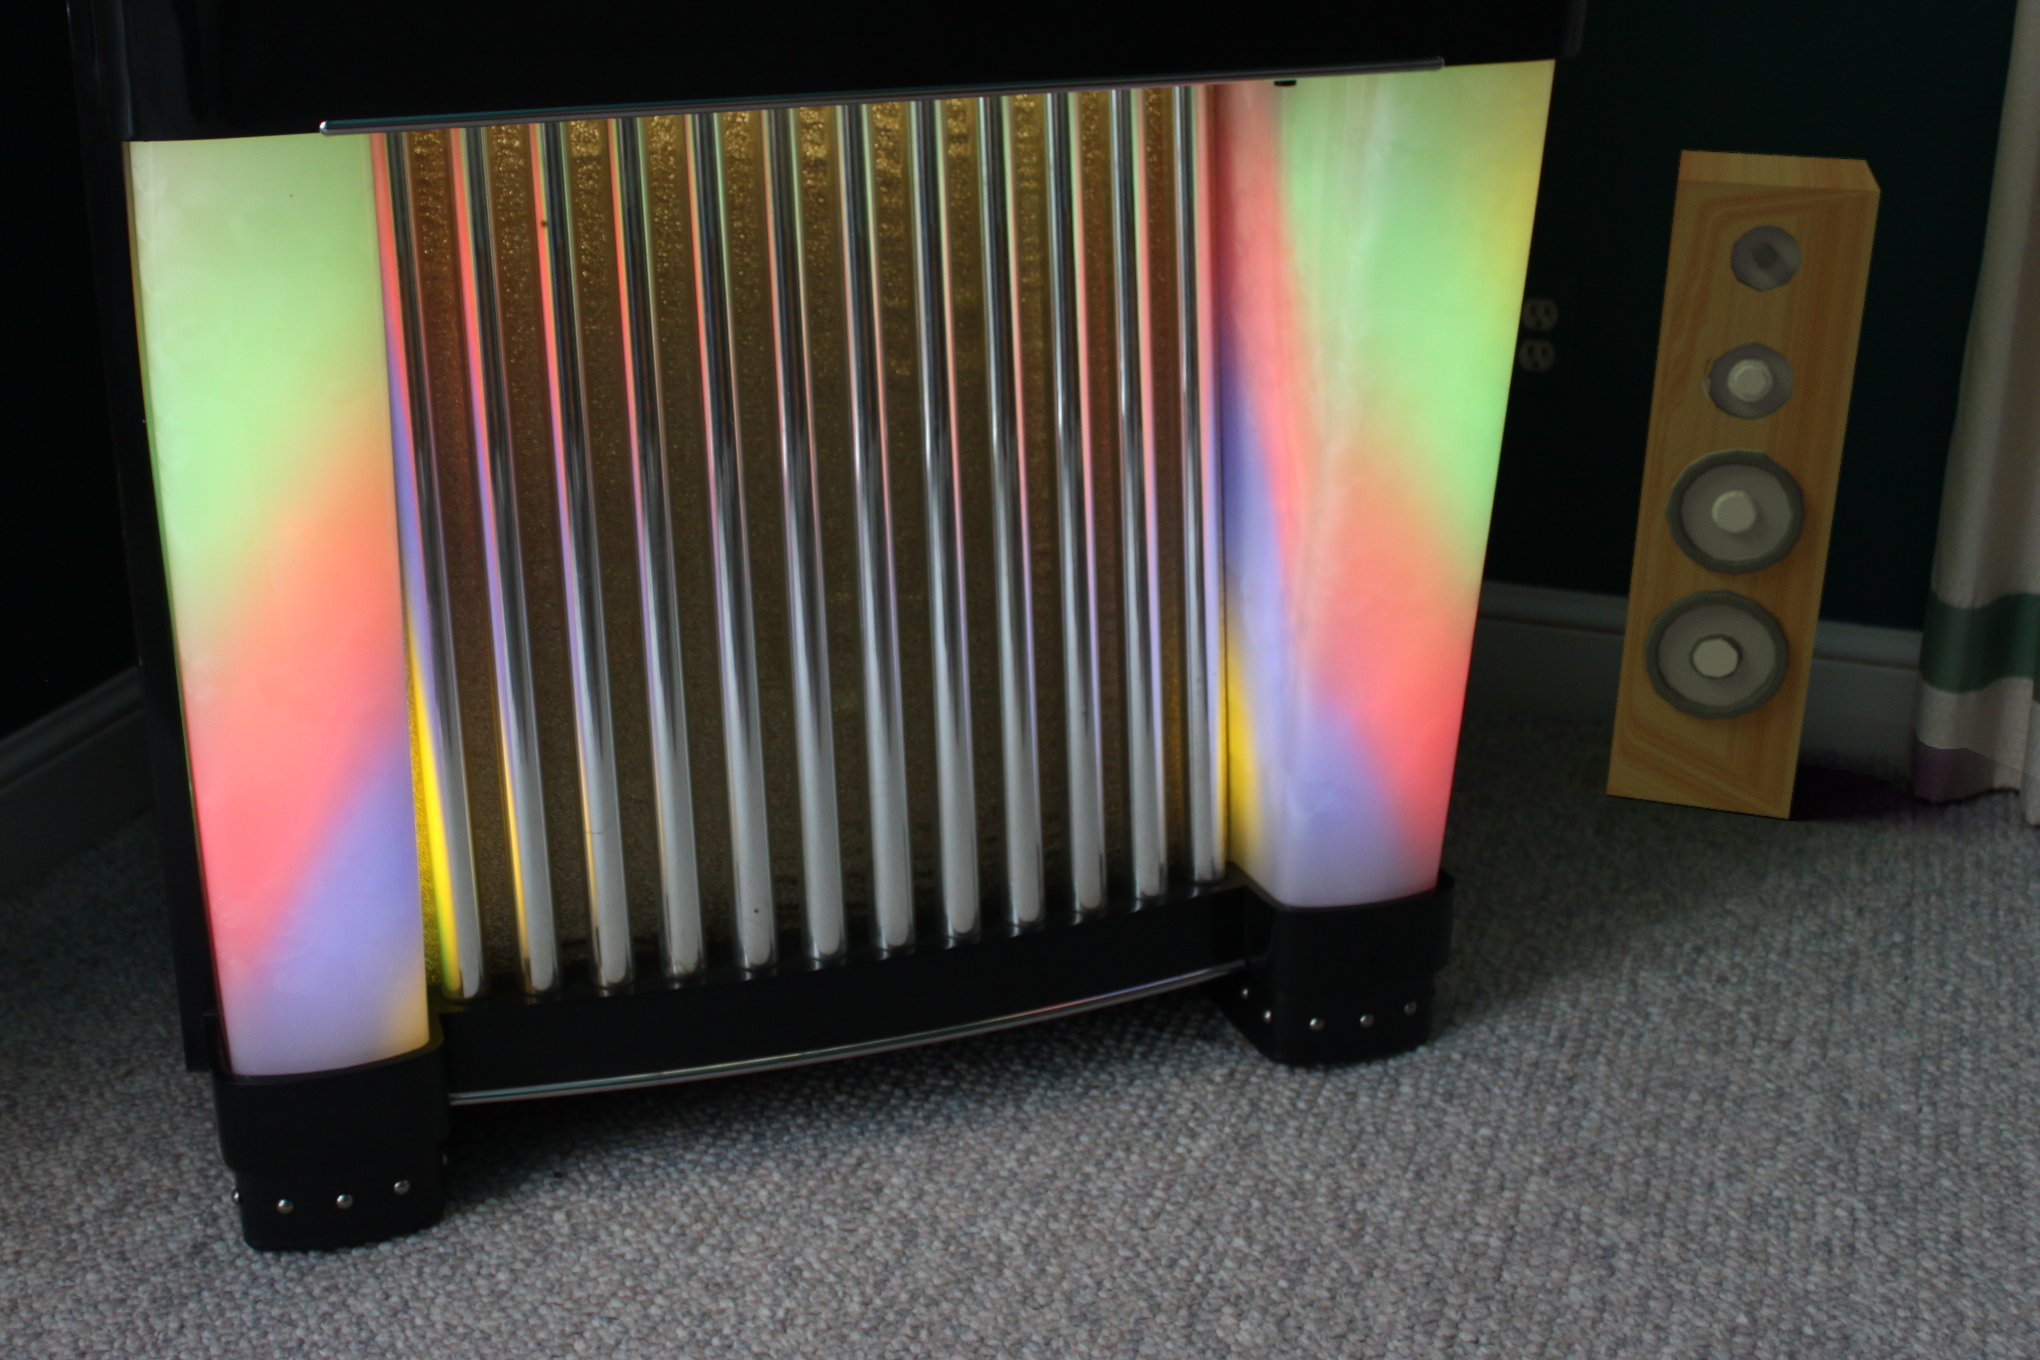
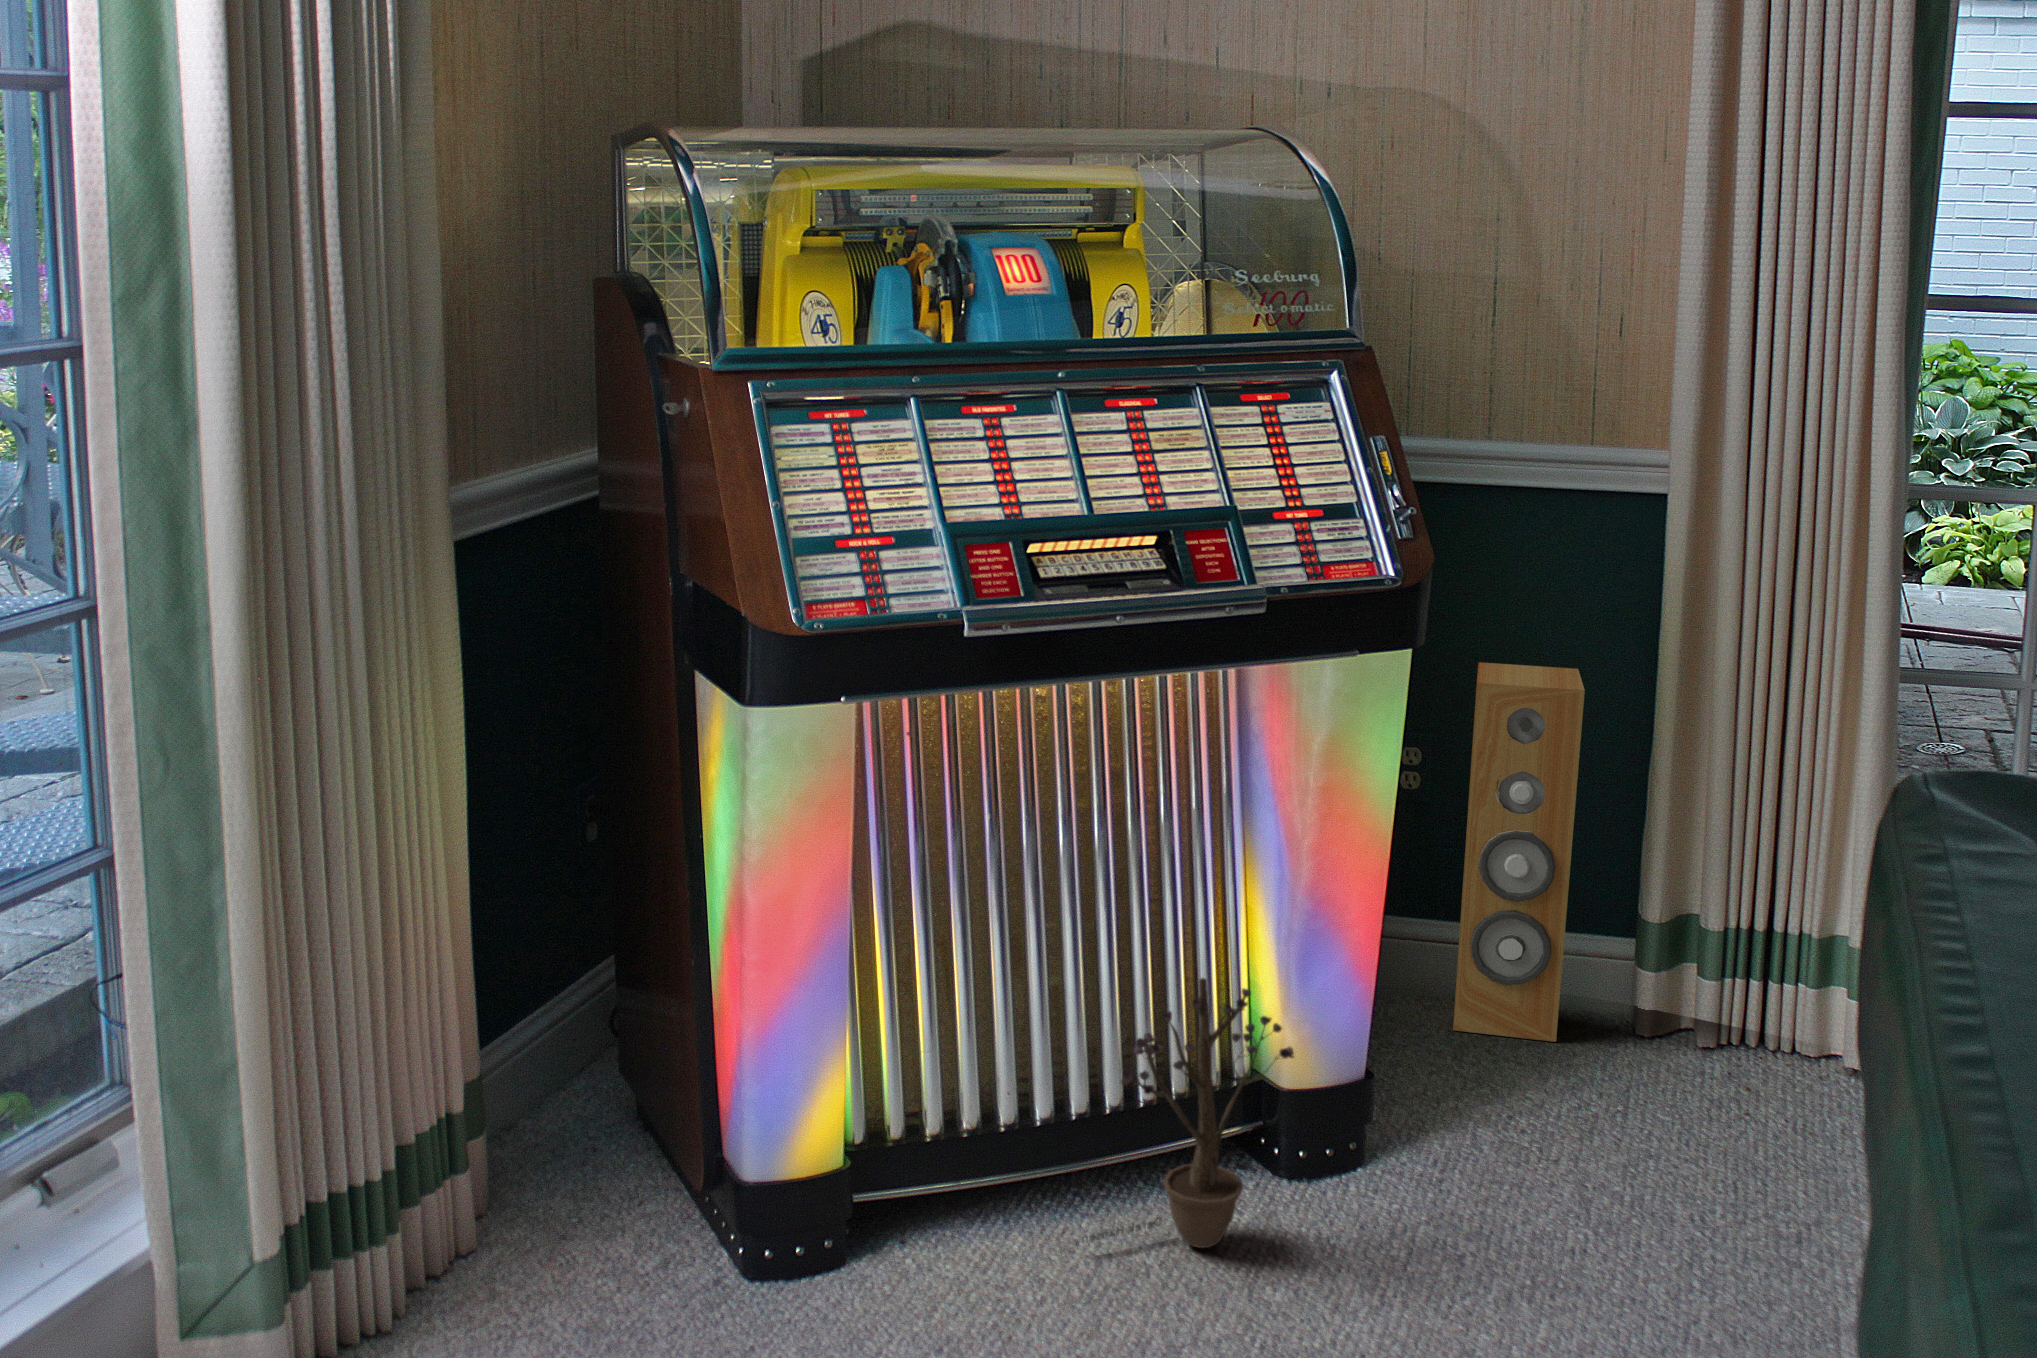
decorative plant: none [883,710,1294,1207] -> present [1082,978,1294,1248]

